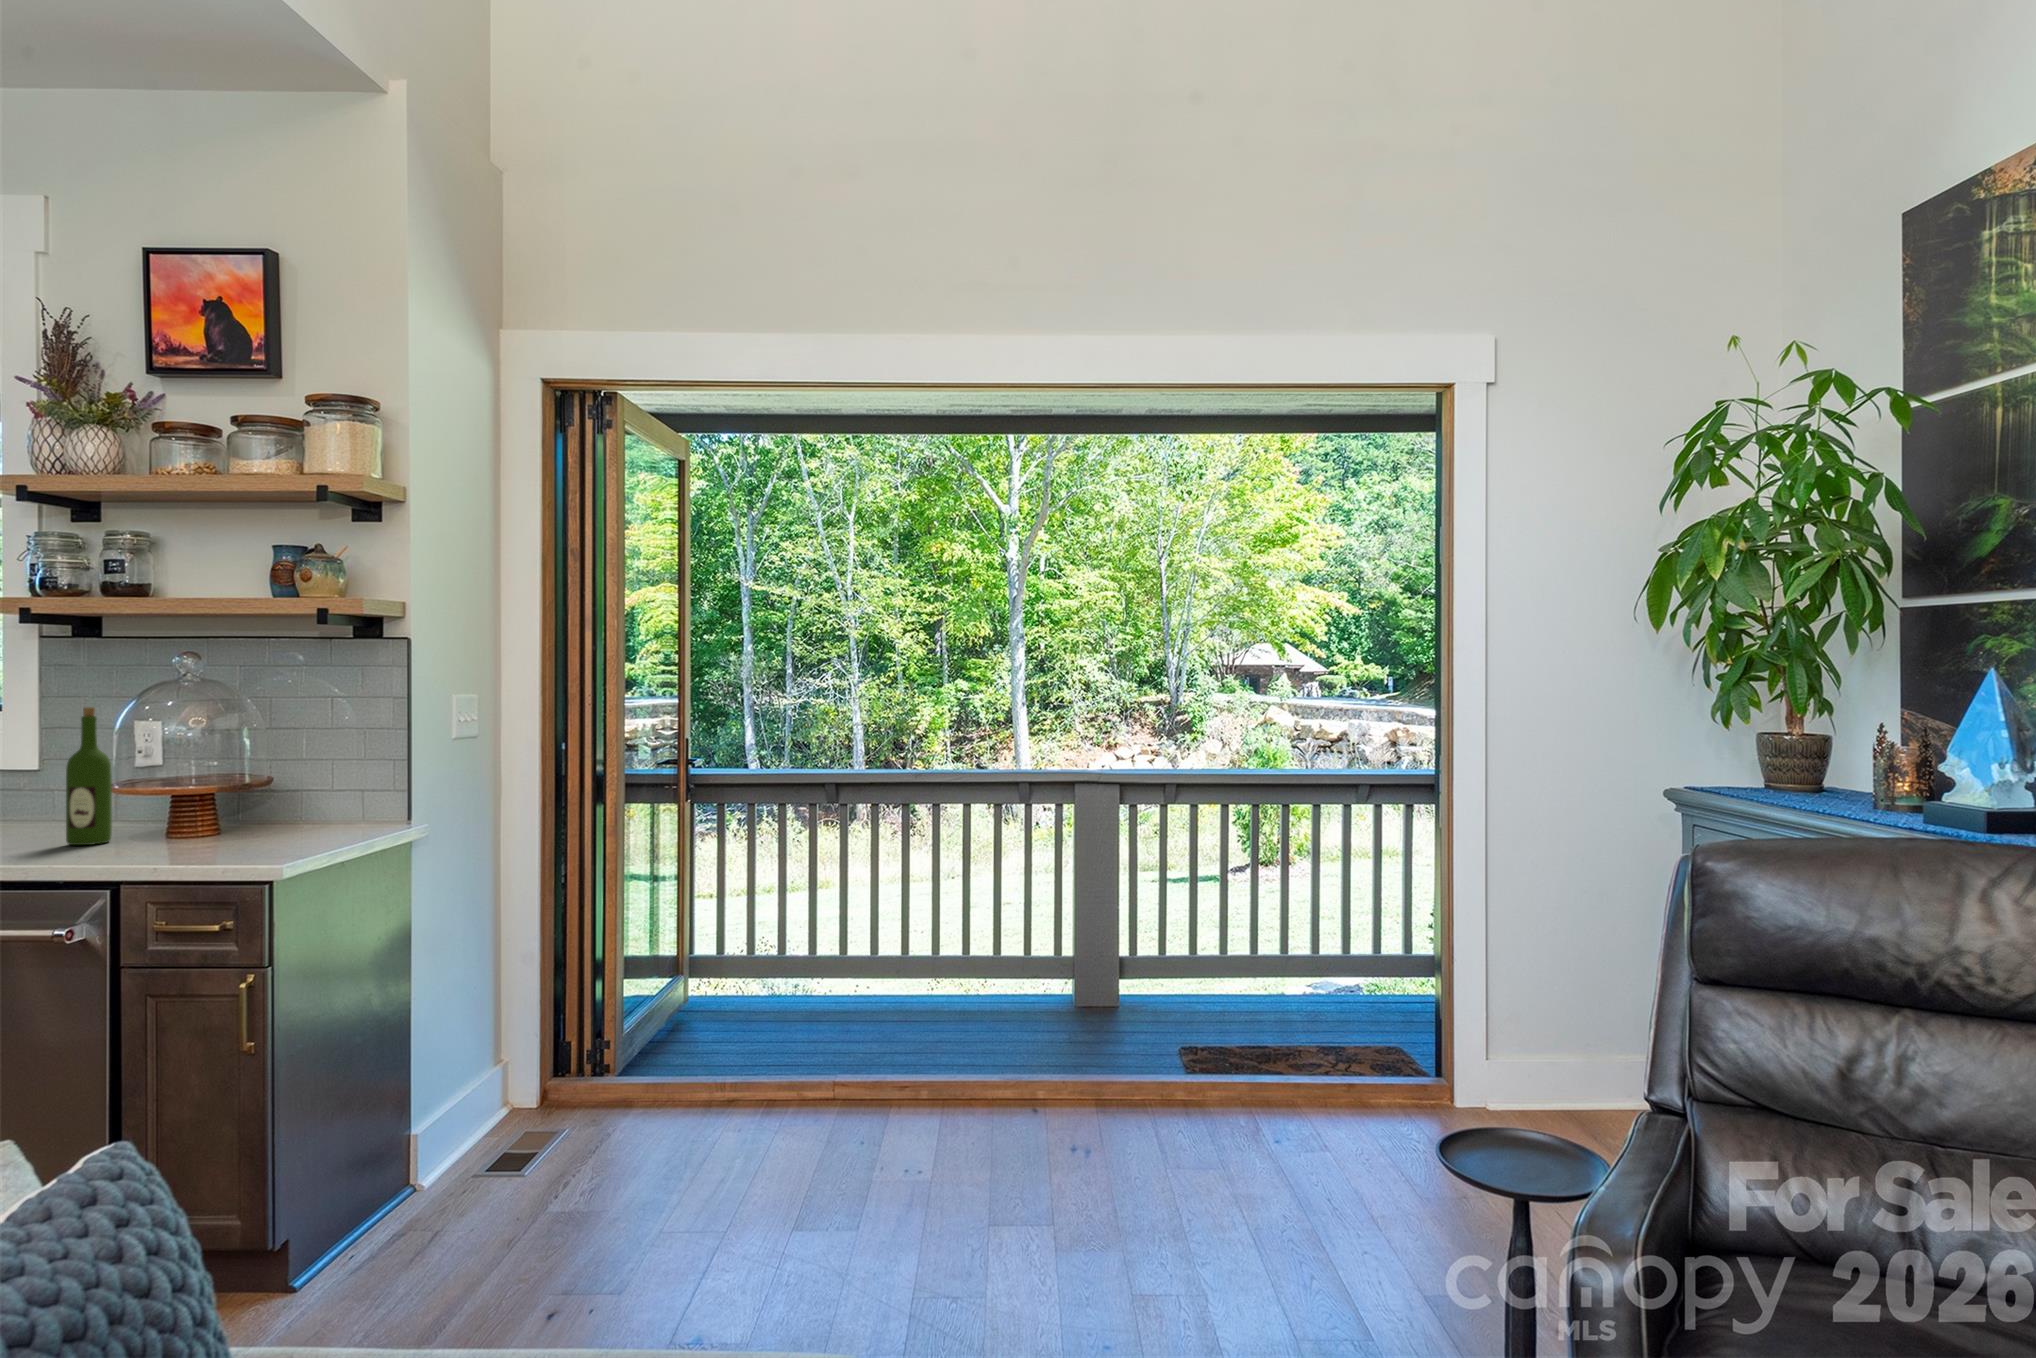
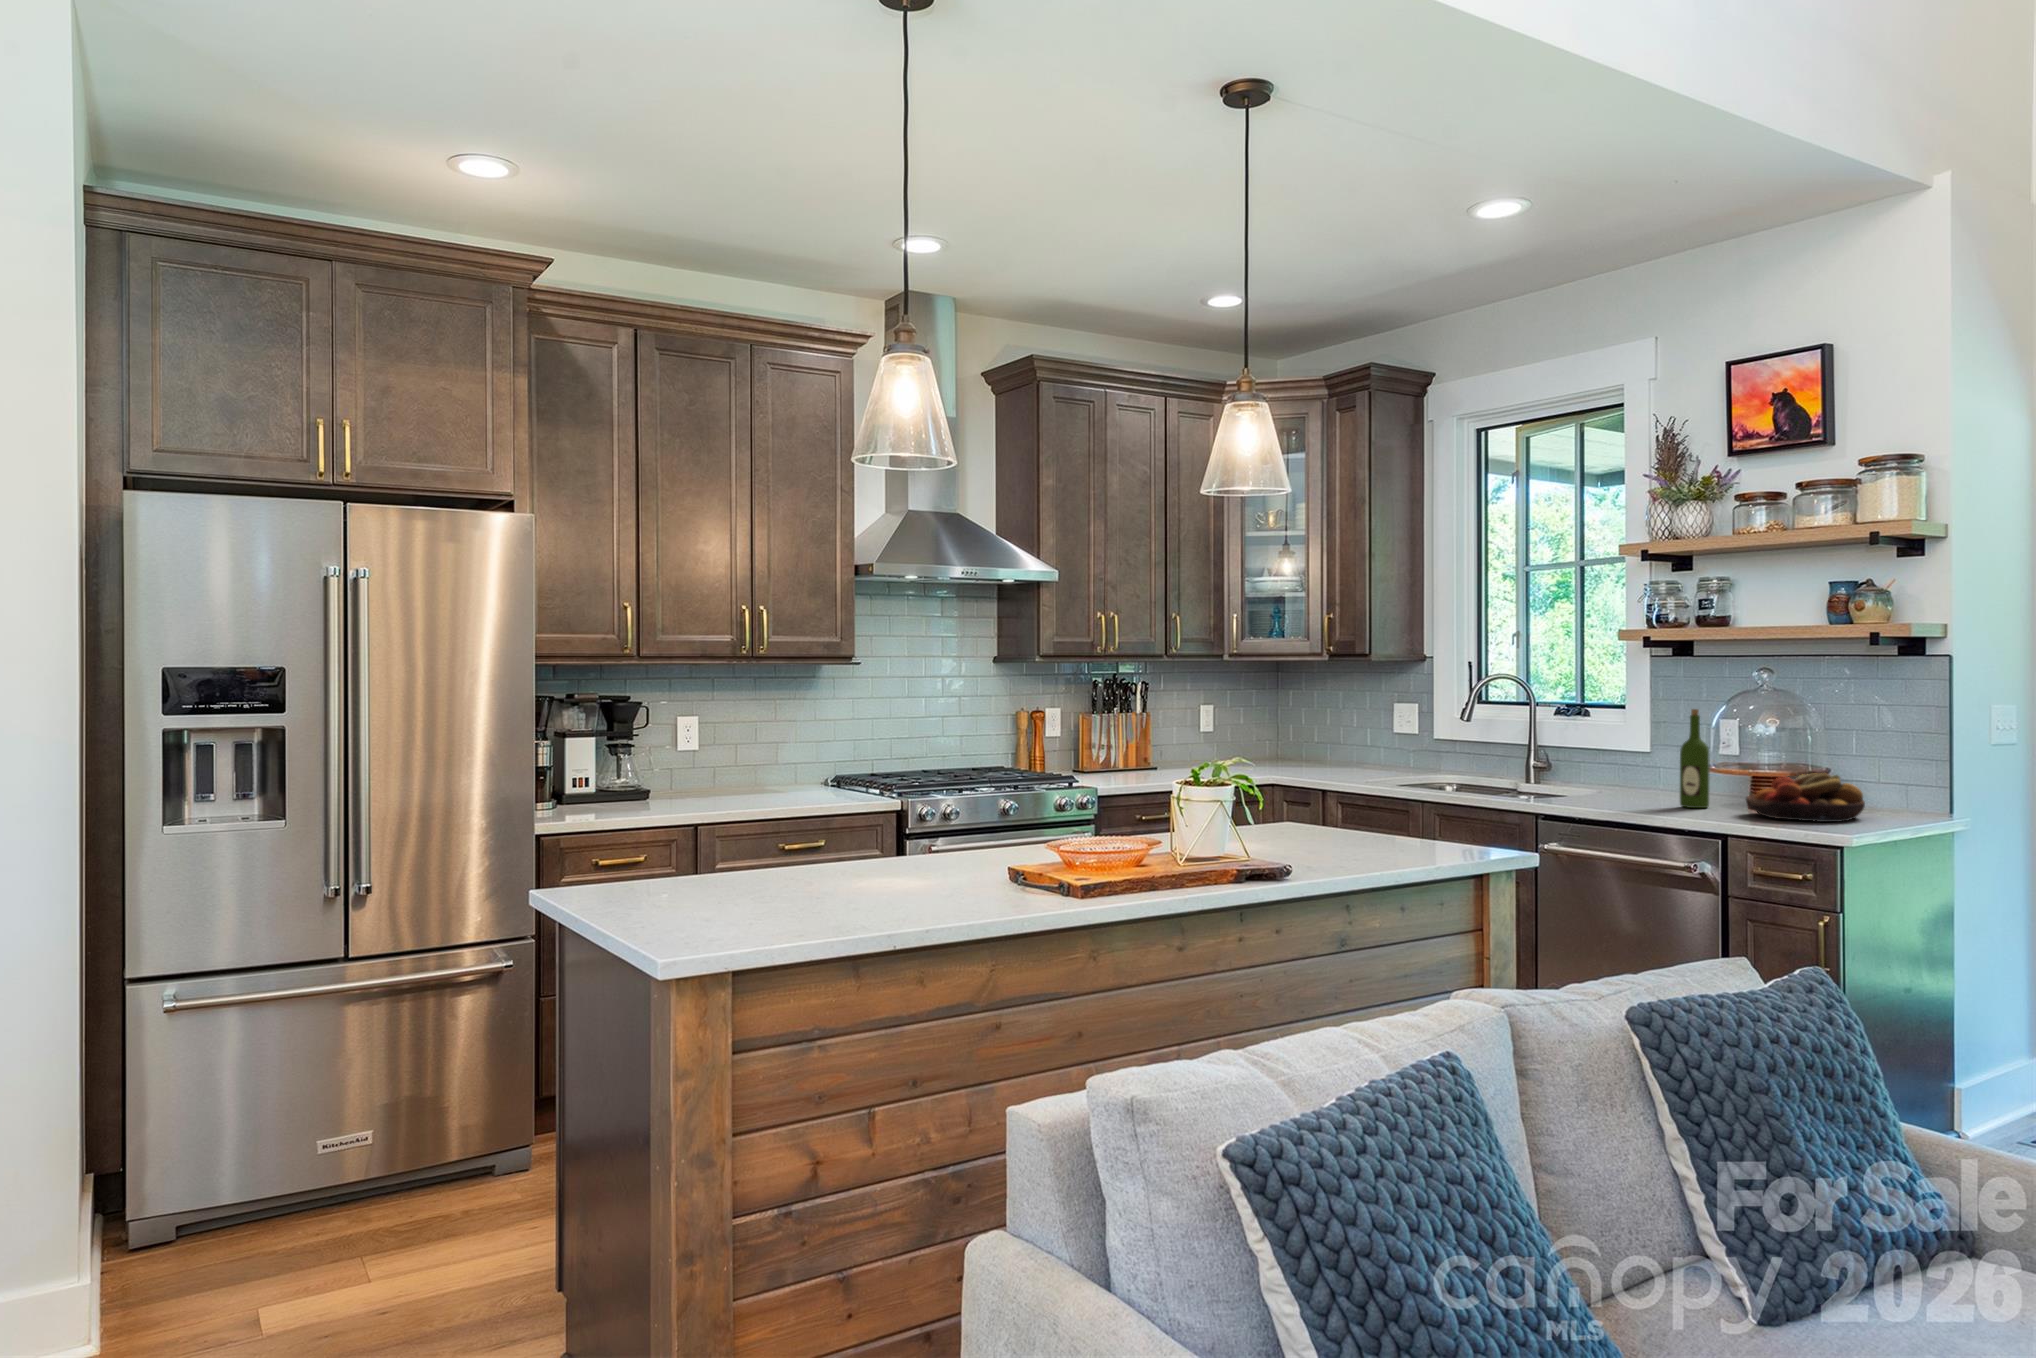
fruit bowl: none [156,784,311,850] -> present [1746,773,1865,822]

